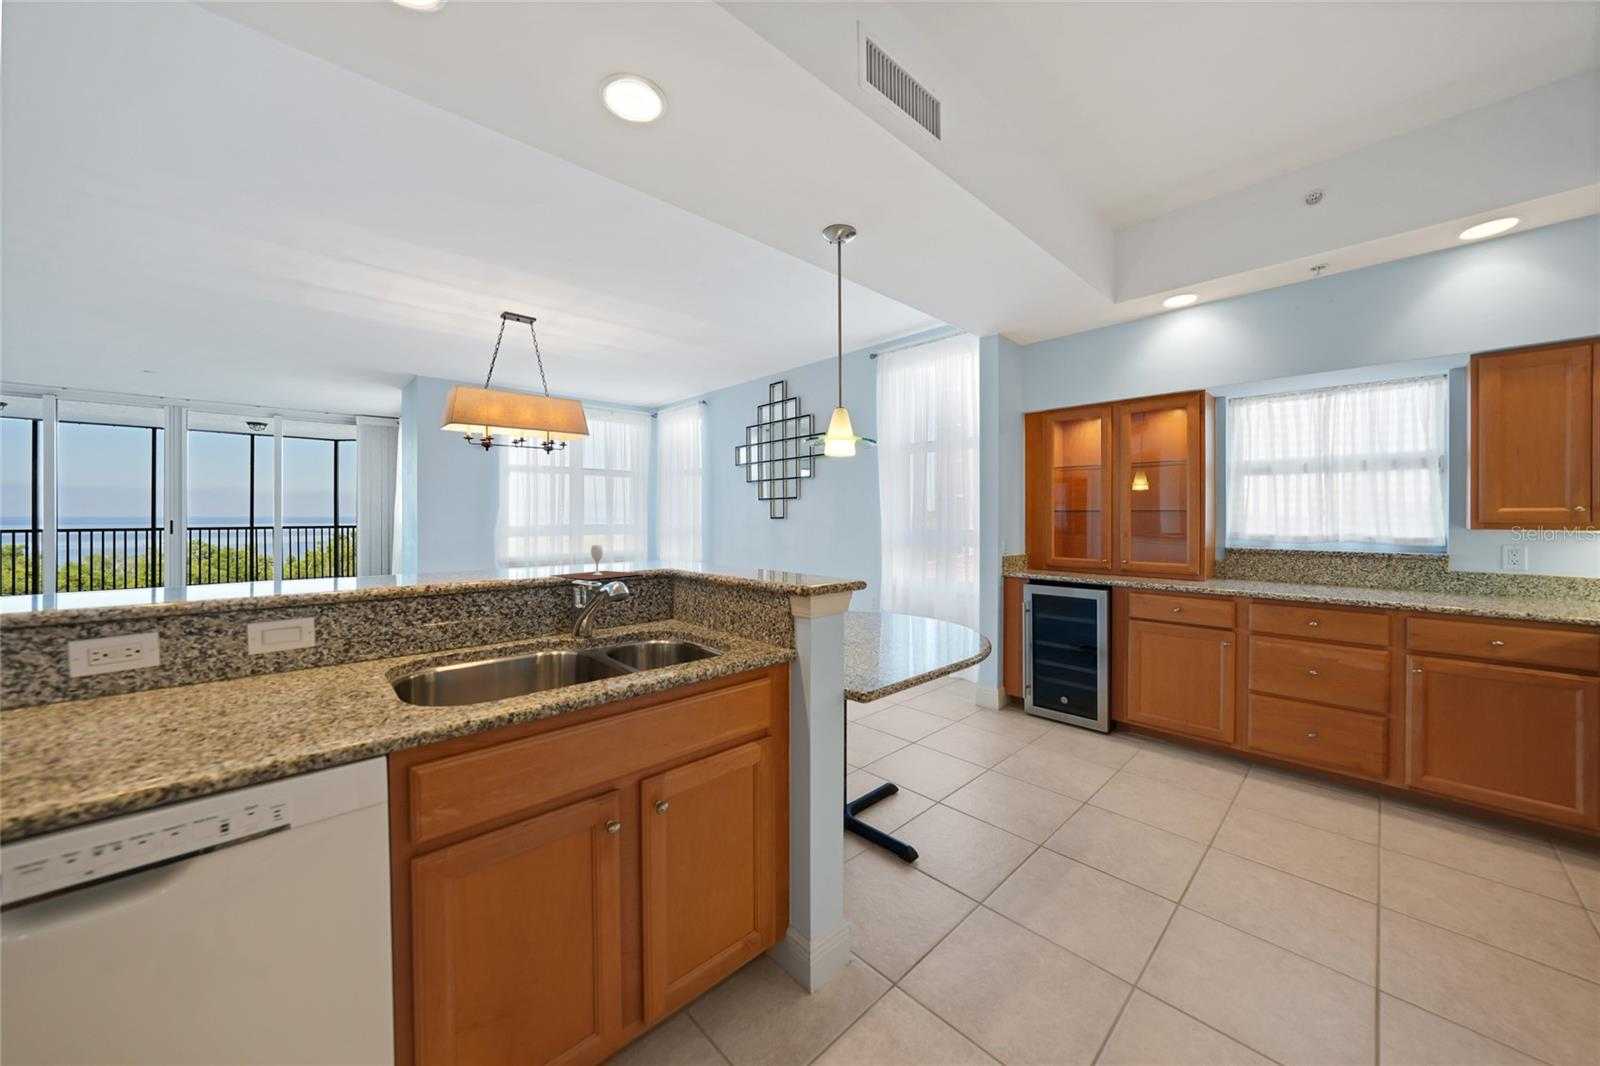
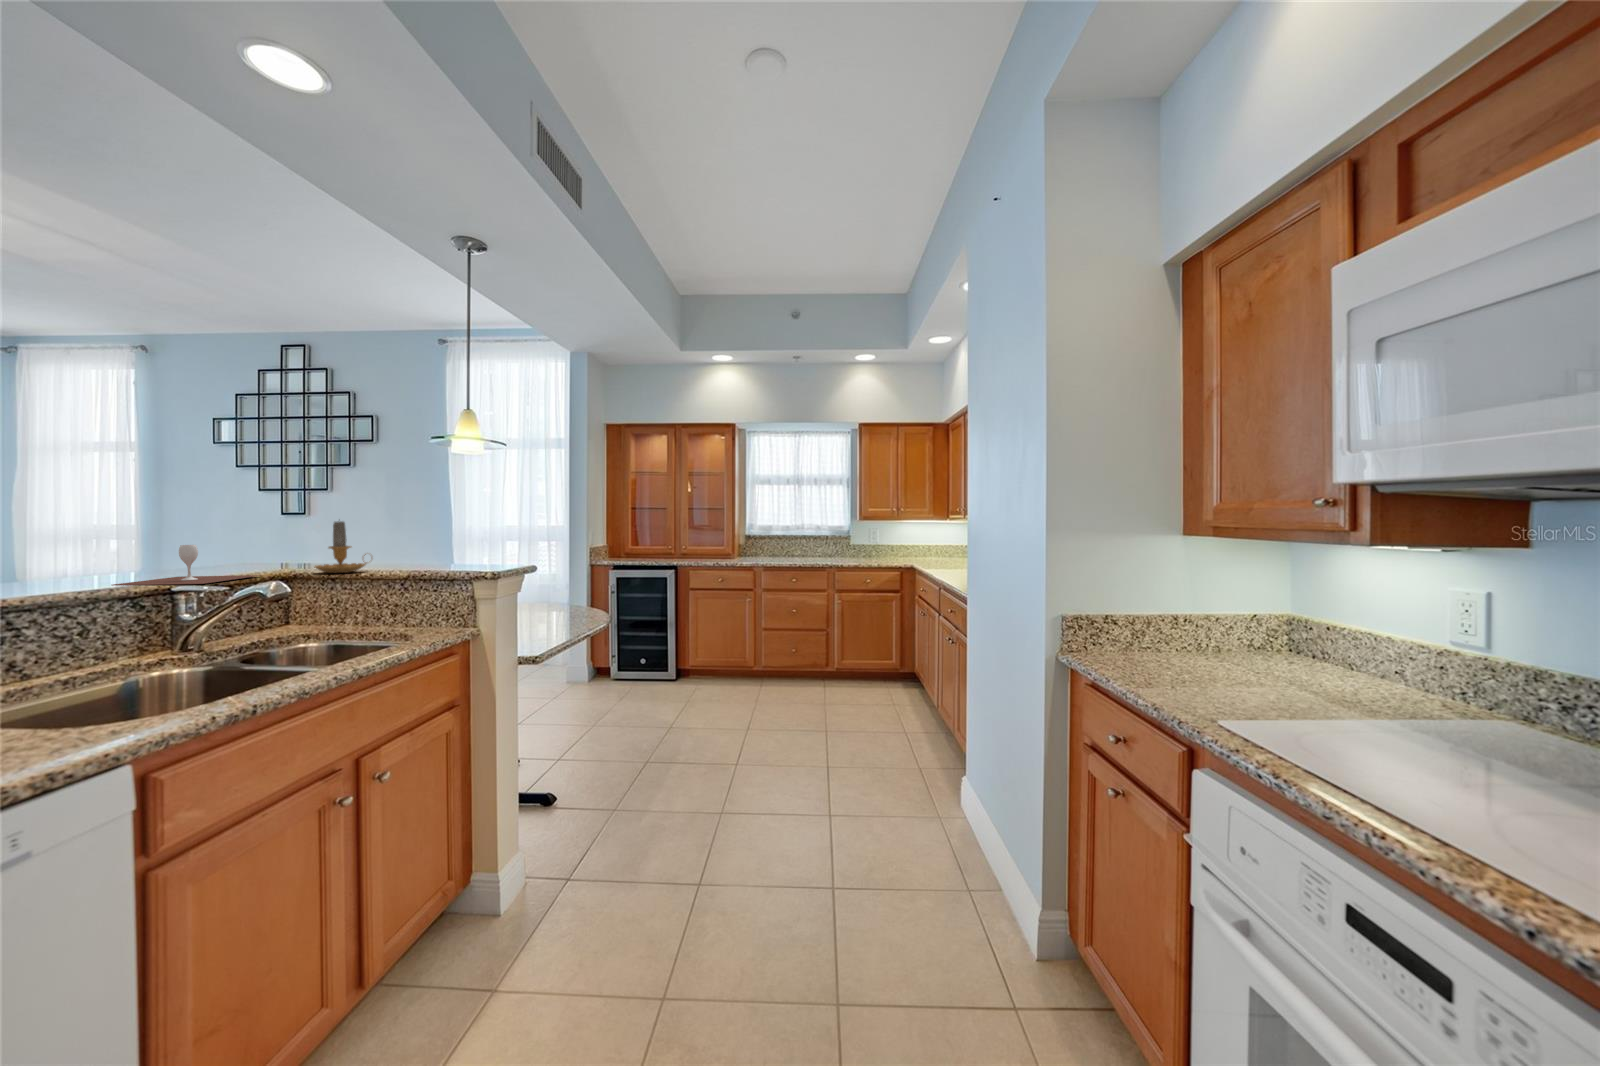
candle: none [684,524,732,576] -> present [314,521,367,573]

